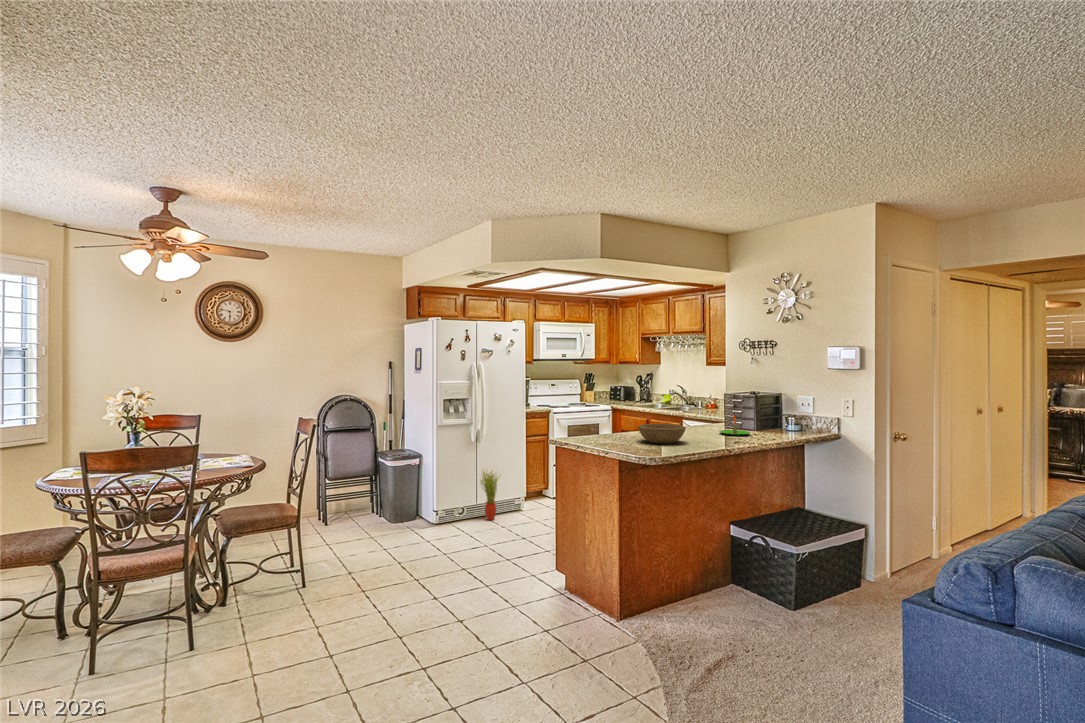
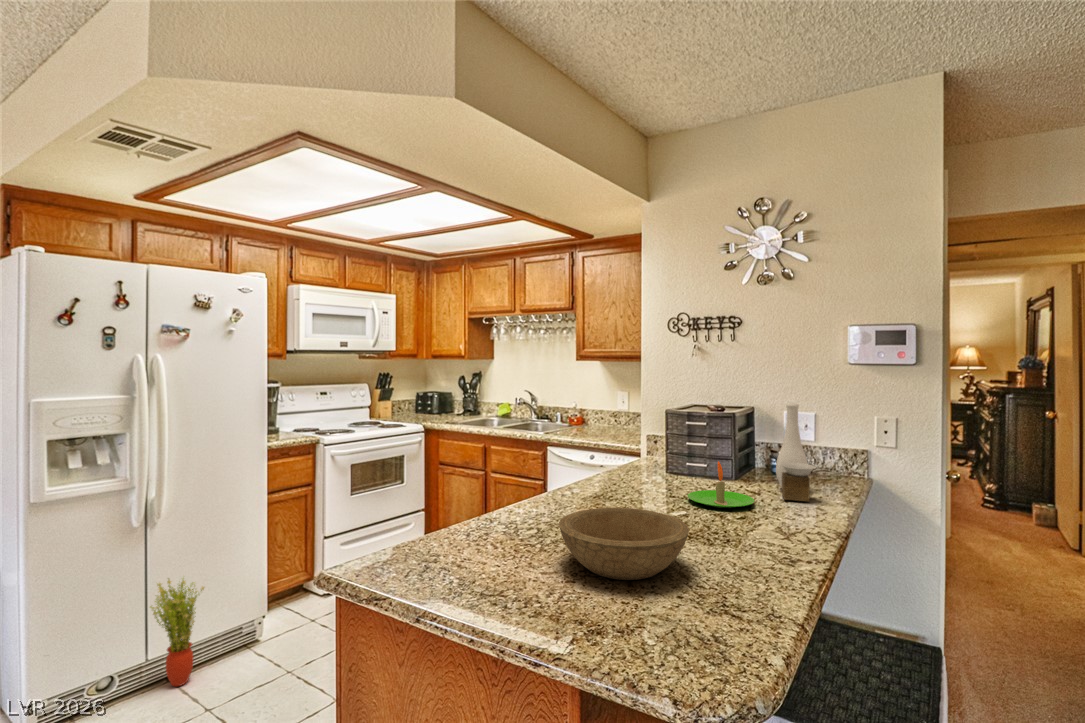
vase: none [770,388,793,436] -> present [776,403,816,501]

